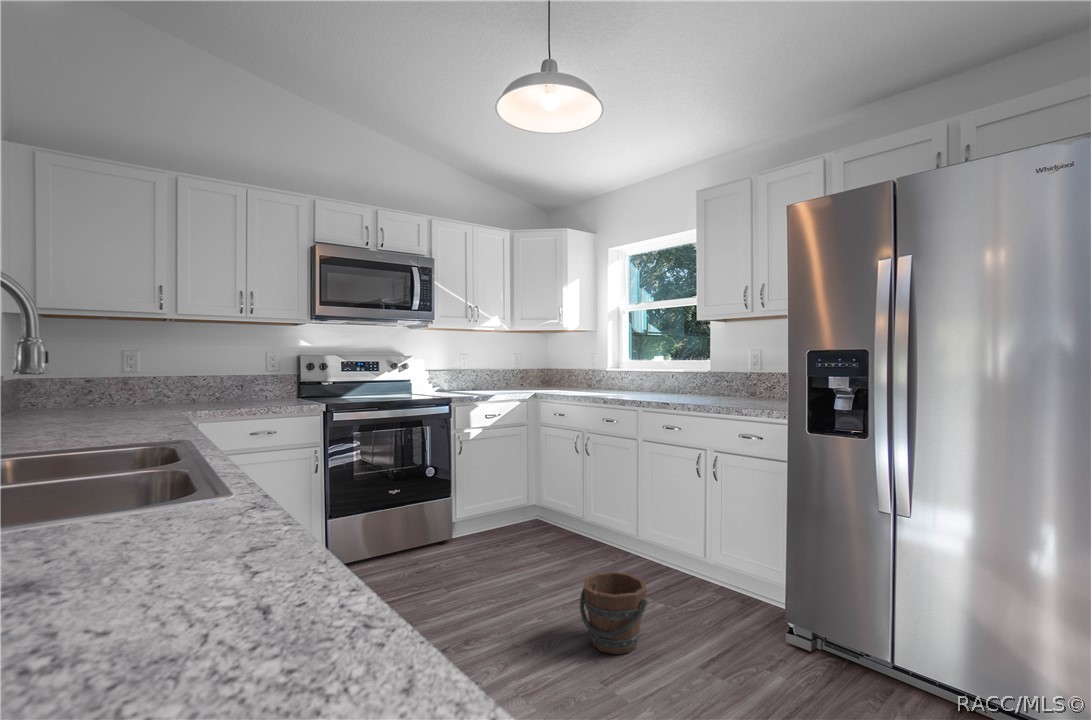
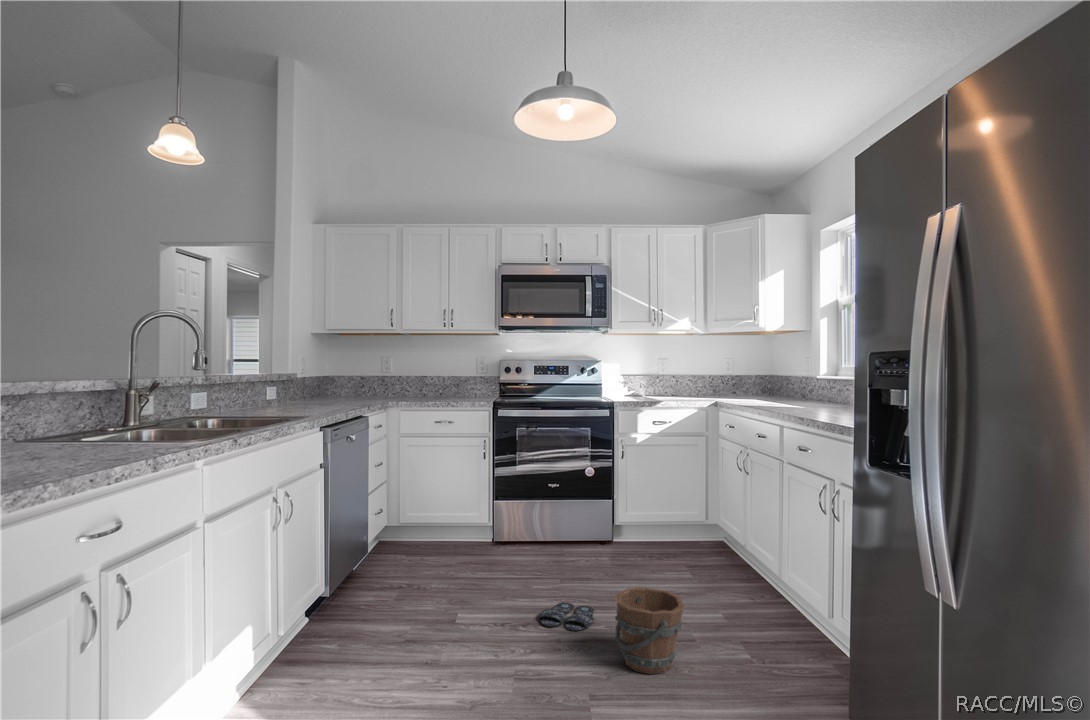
slippers: none [471,608,528,641] -> present [539,603,595,631]

